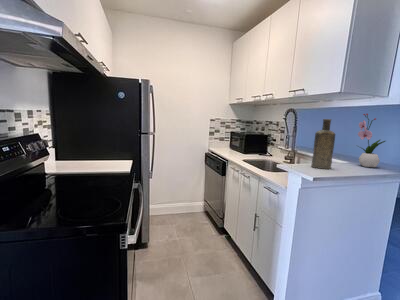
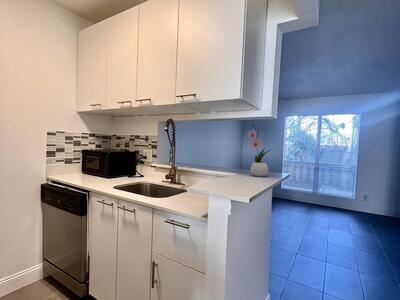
bottle: present [311,119,335,169] -> none [219,126,245,185]

